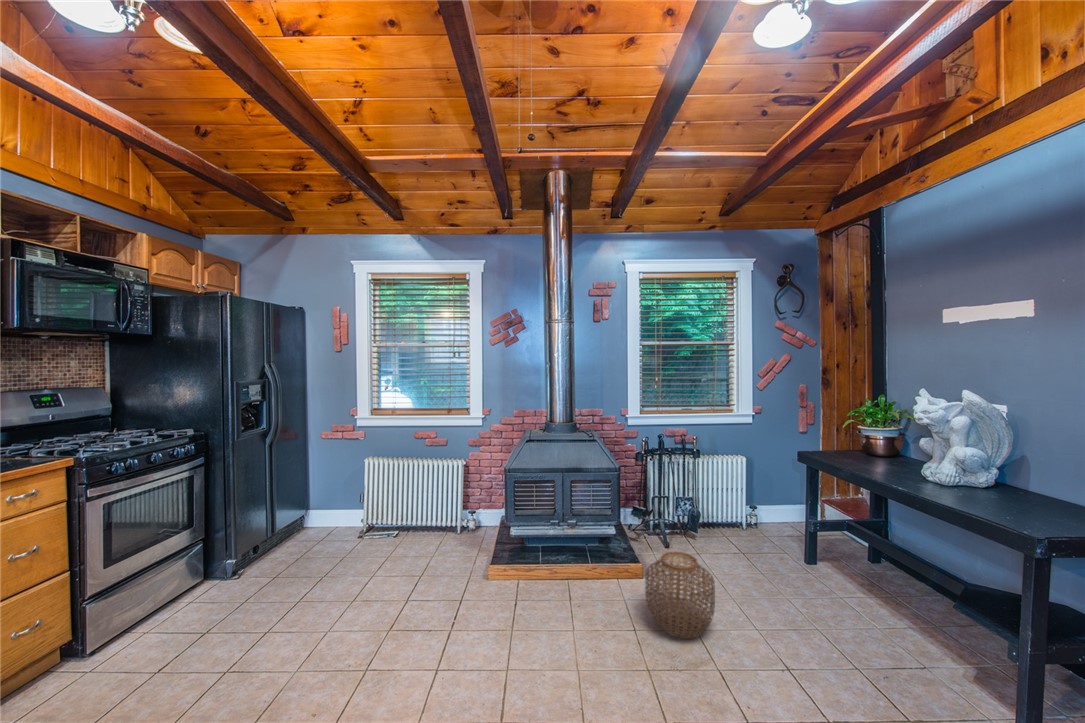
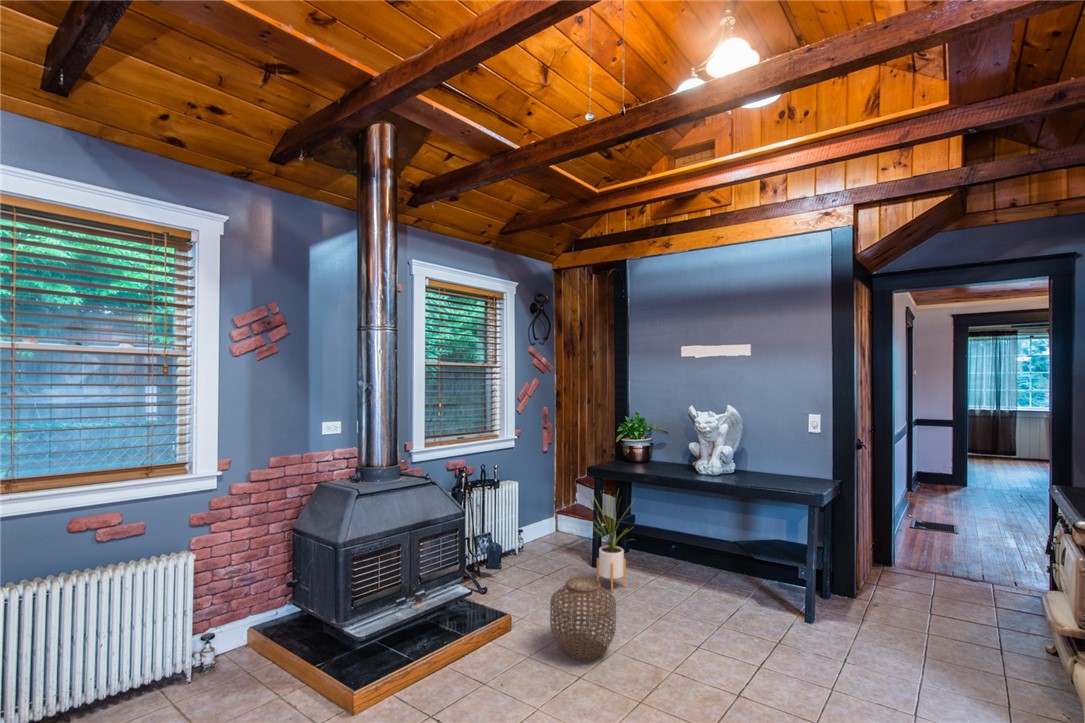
house plant: none [766,477,837,598] -> present [594,496,627,592]

